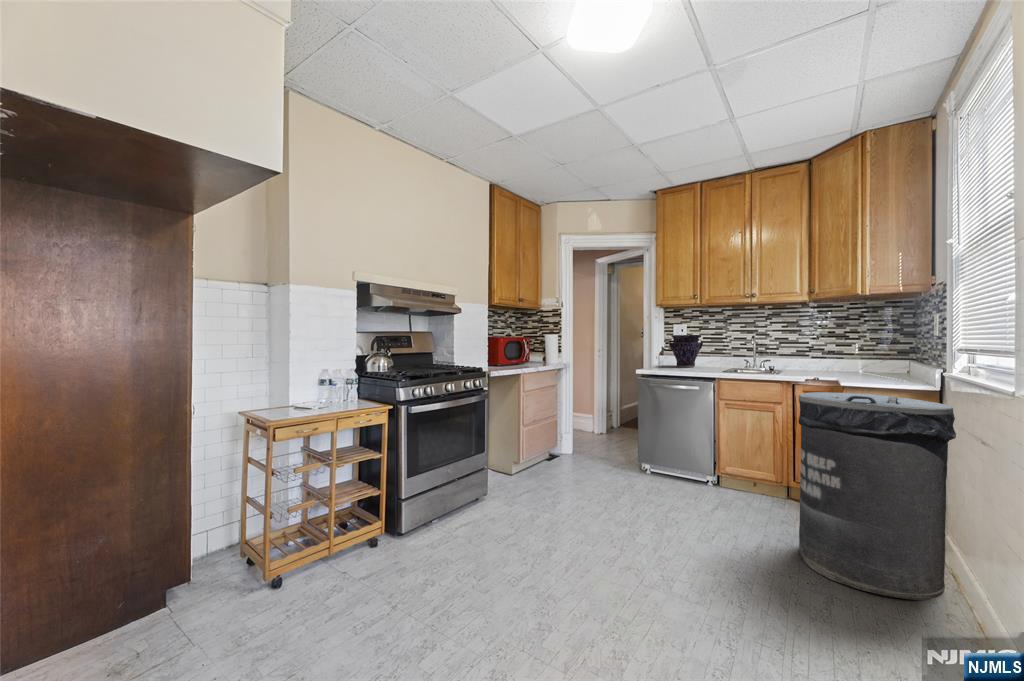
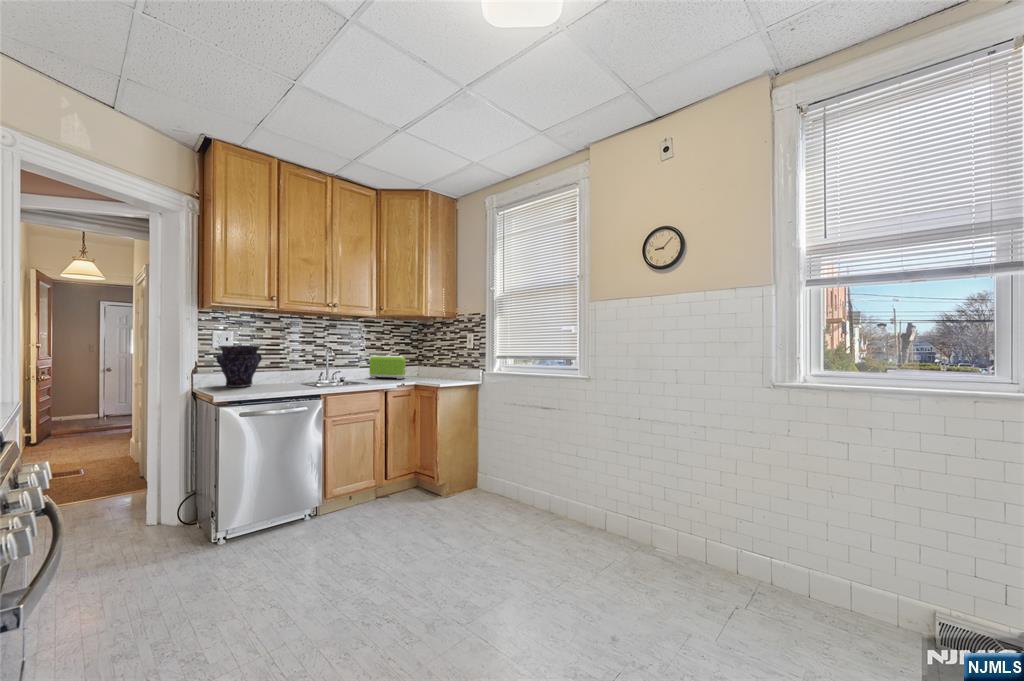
toaster: none [815,345,864,373] -> present [369,356,406,379]
trash can: present [798,392,956,600] -> none [455,394,545,534]

